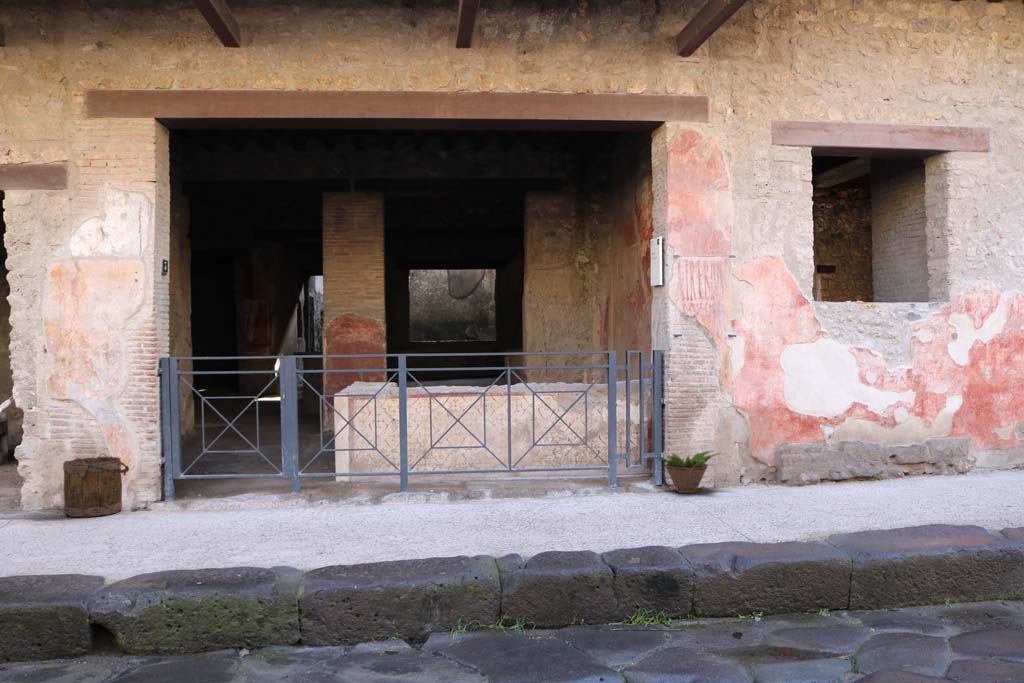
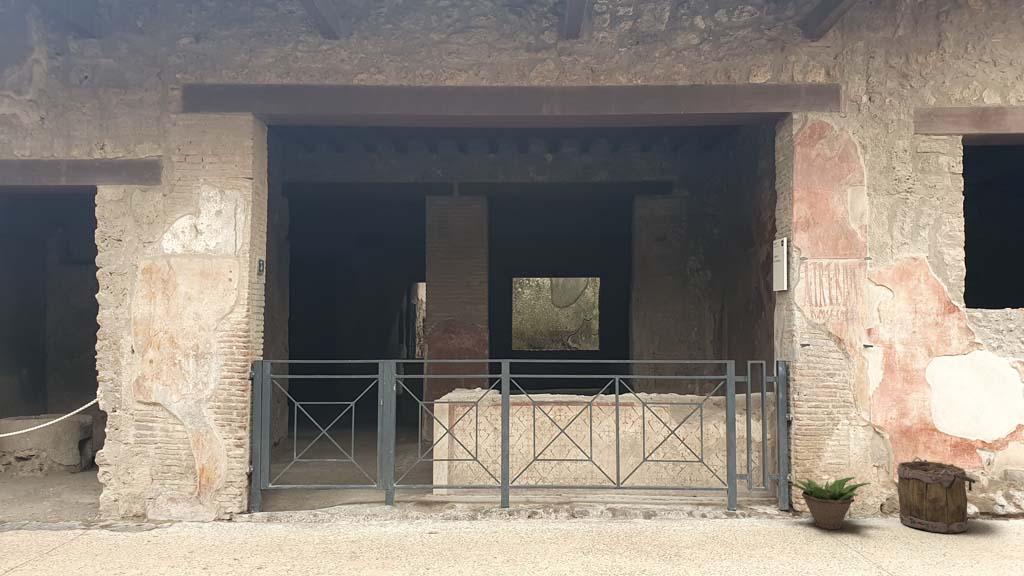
bucket: present [63,454,129,517] -> present [897,457,975,533]

